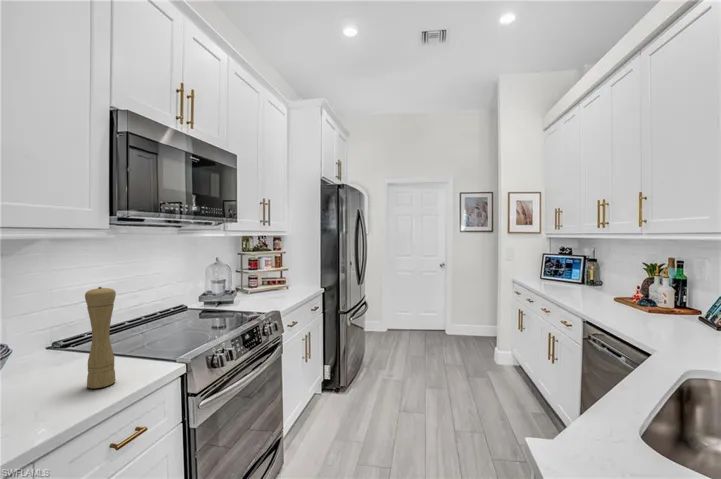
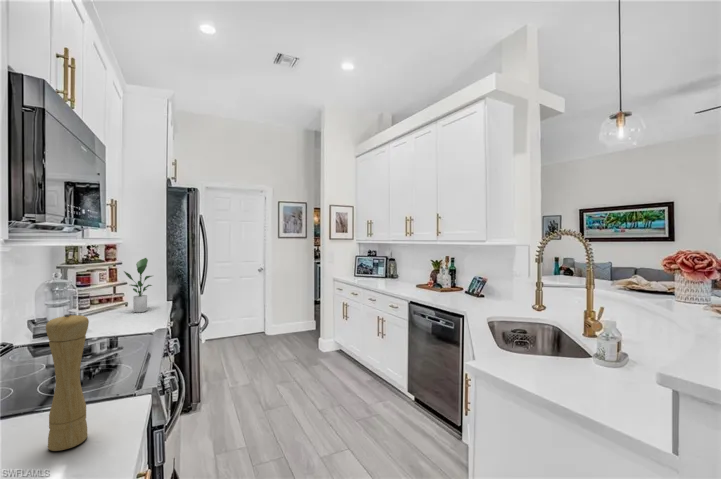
potted plant: none [279,248,303,295] -> present [124,258,152,313]

